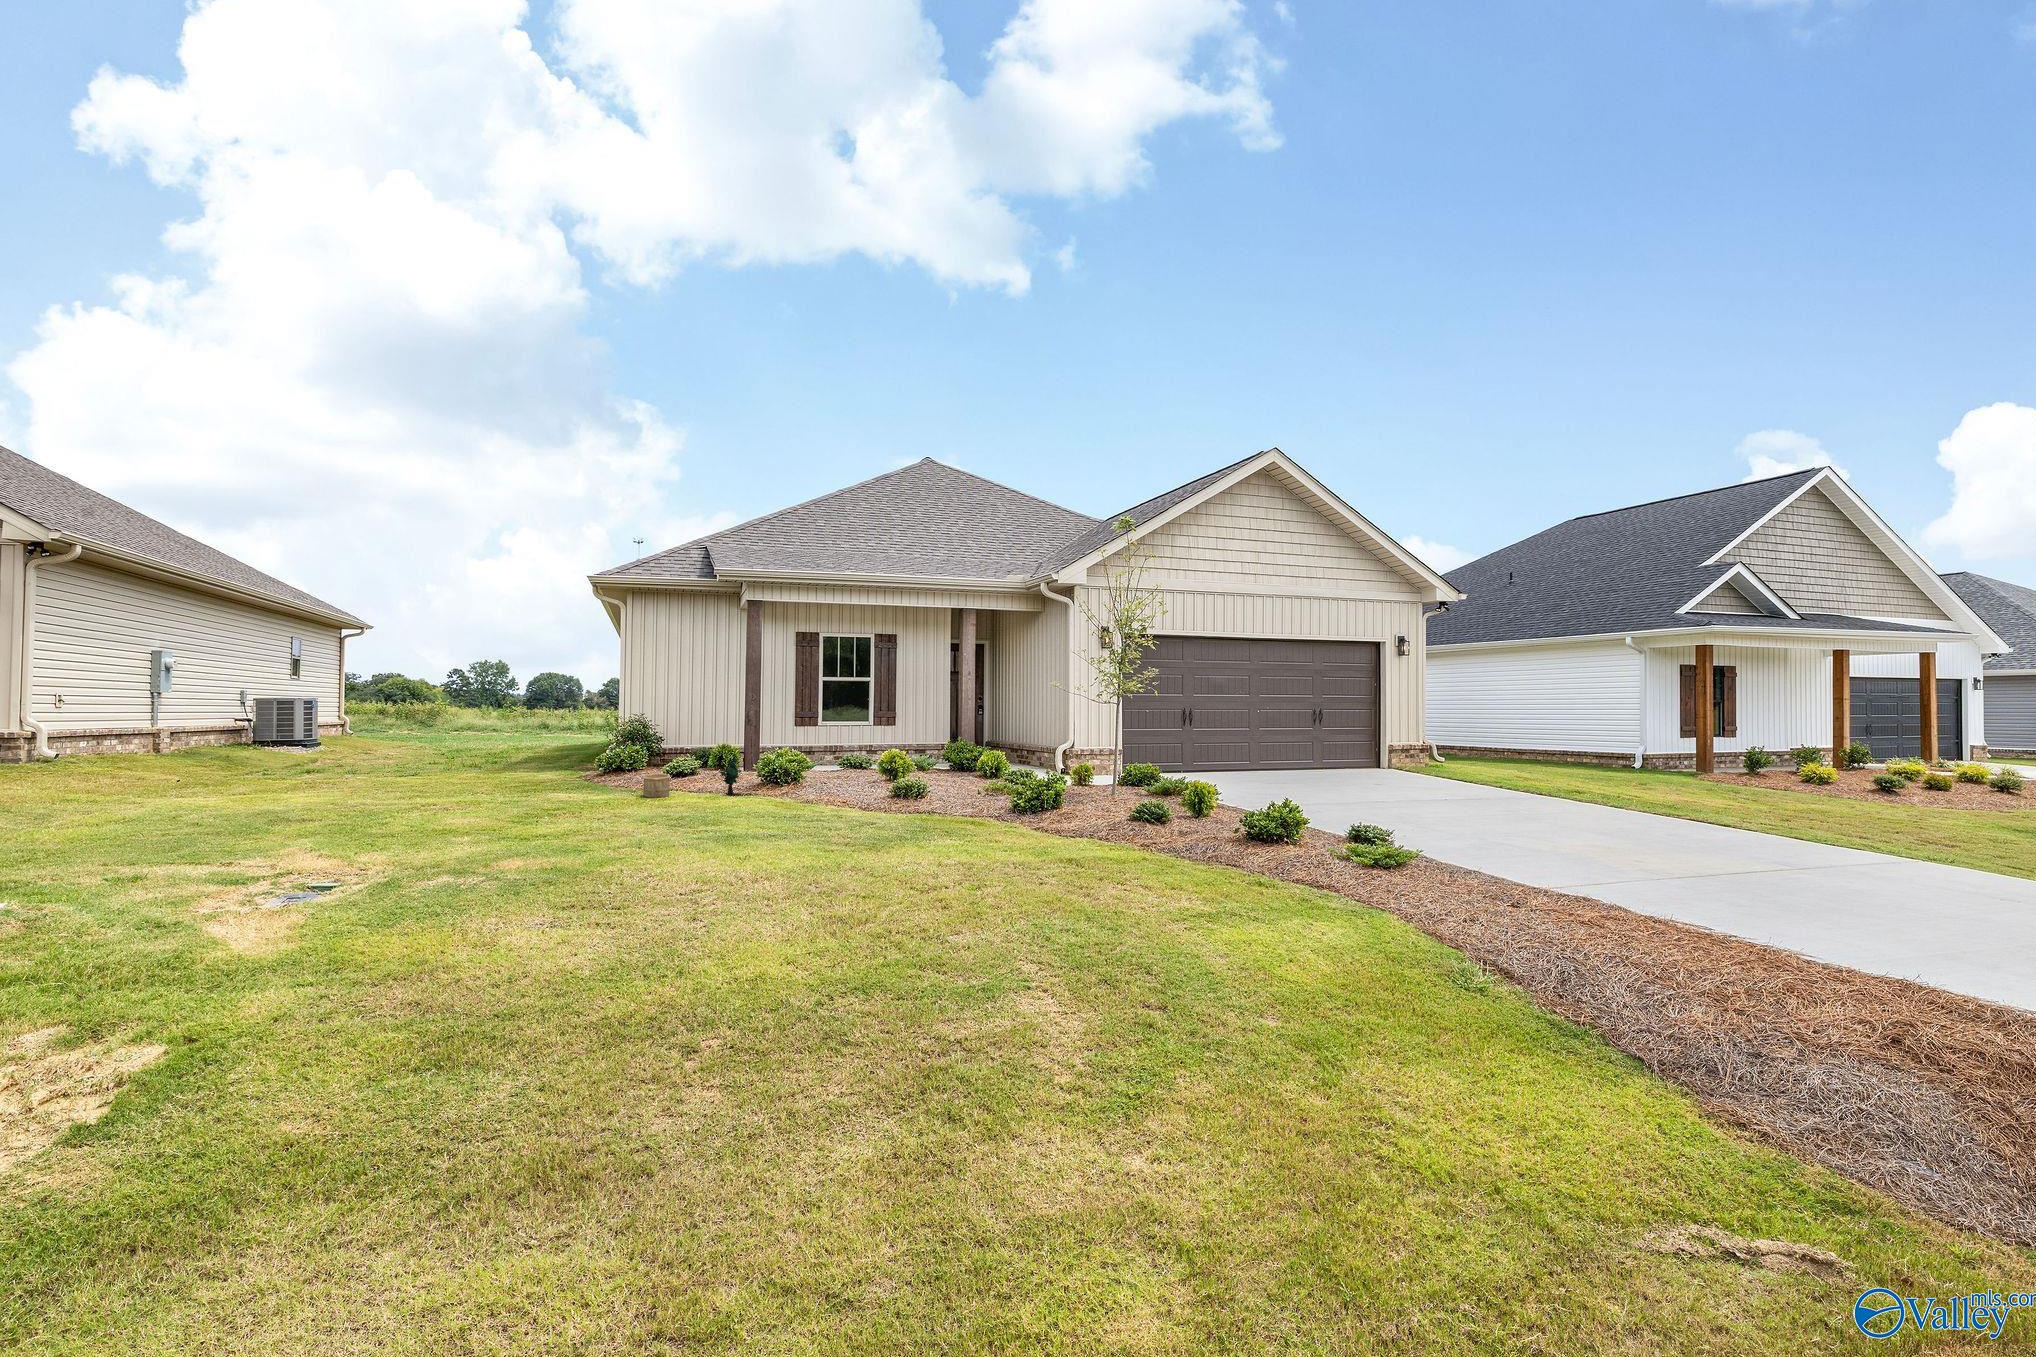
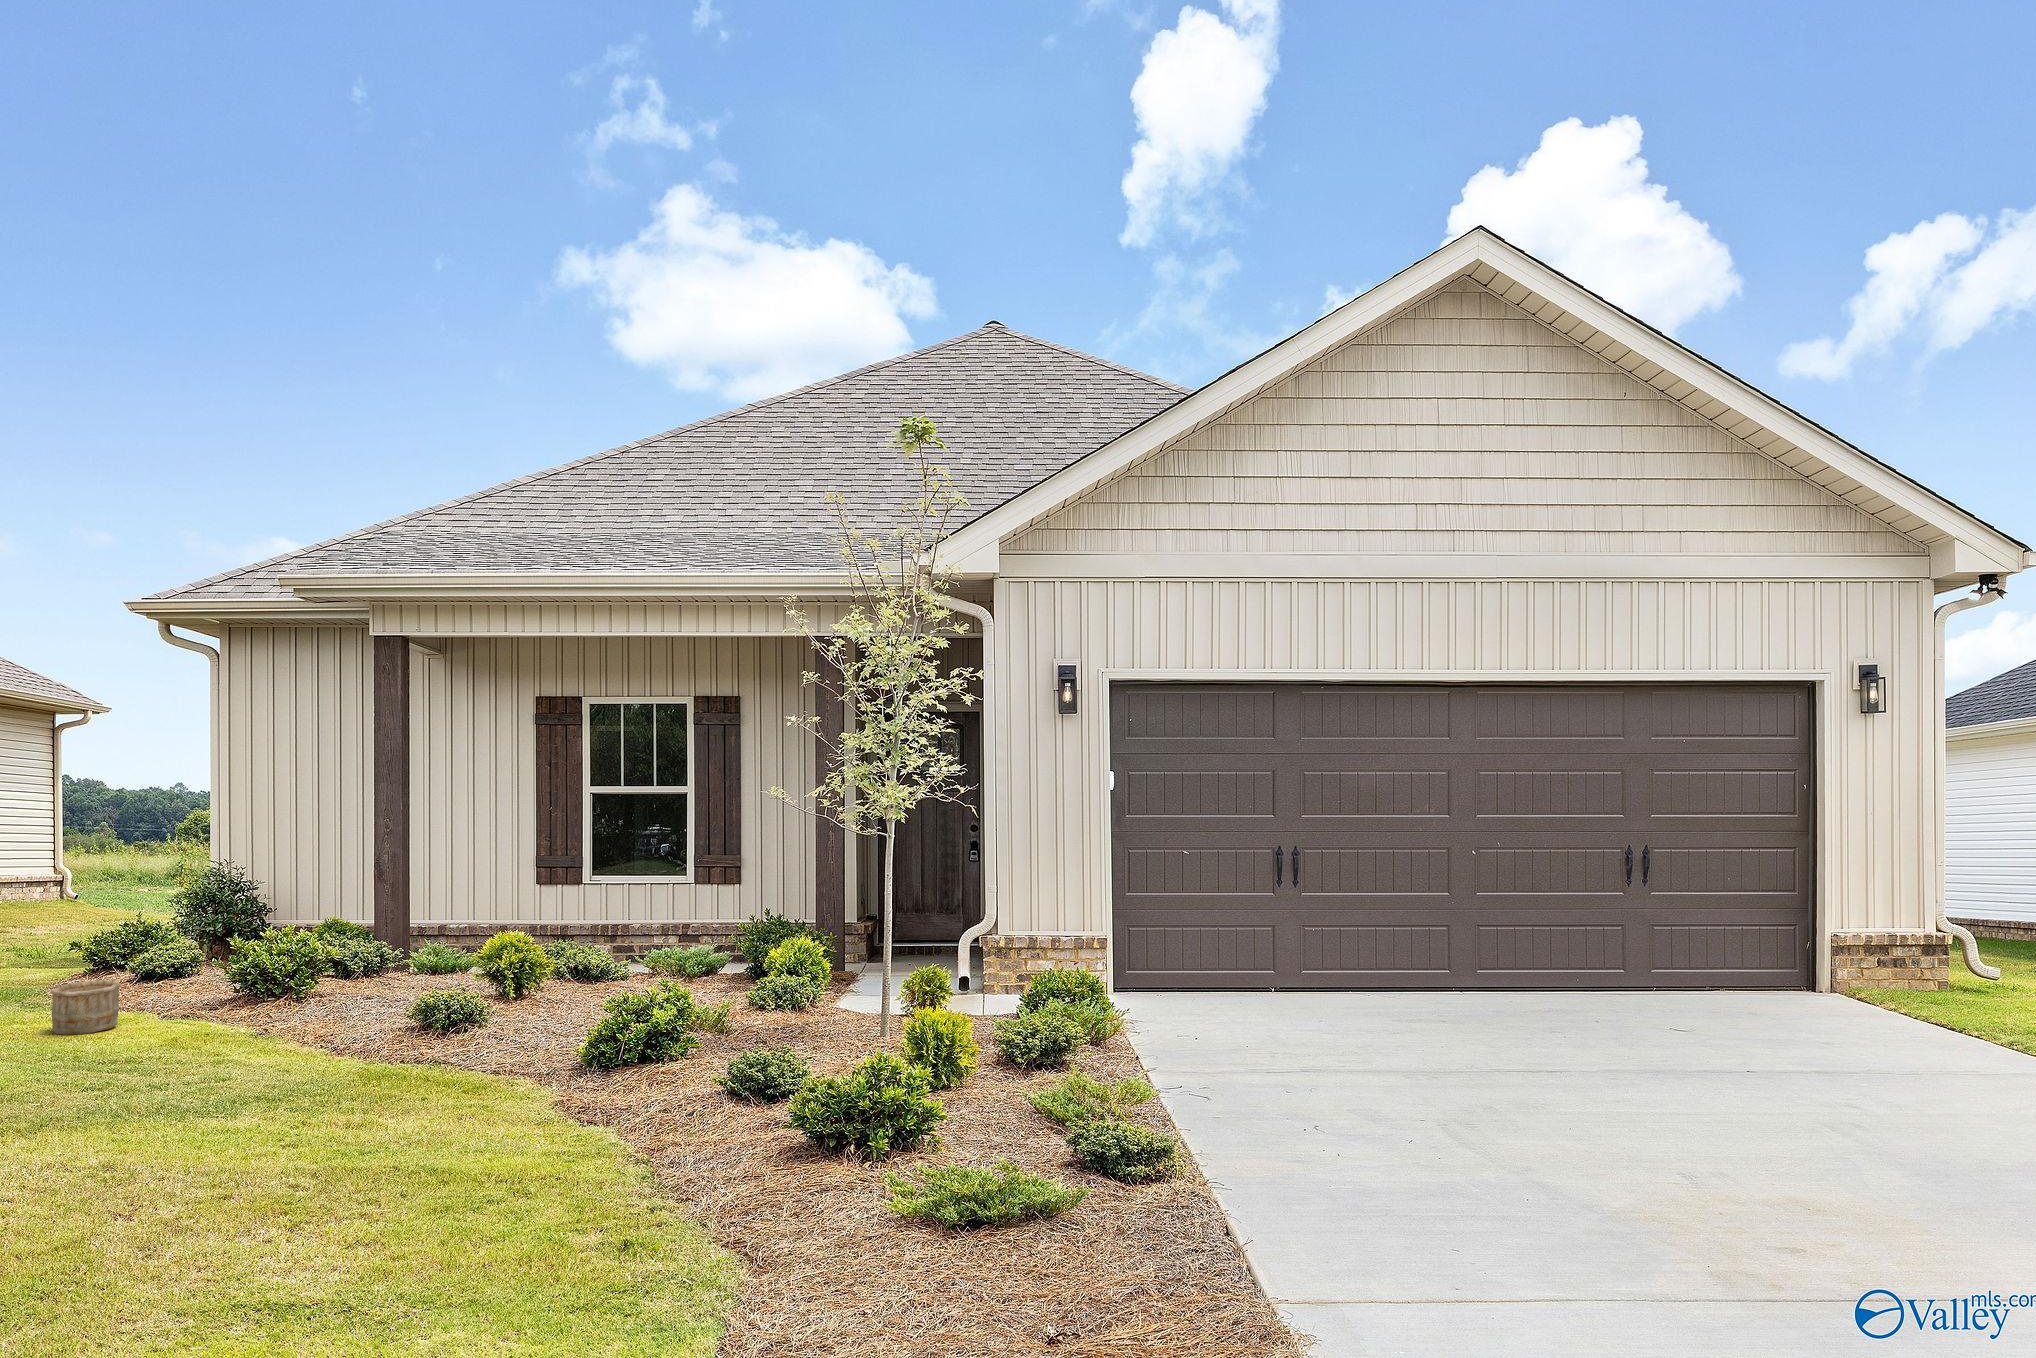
decorative plant: present [720,758,741,795] -> none [213,948,269,1032]

